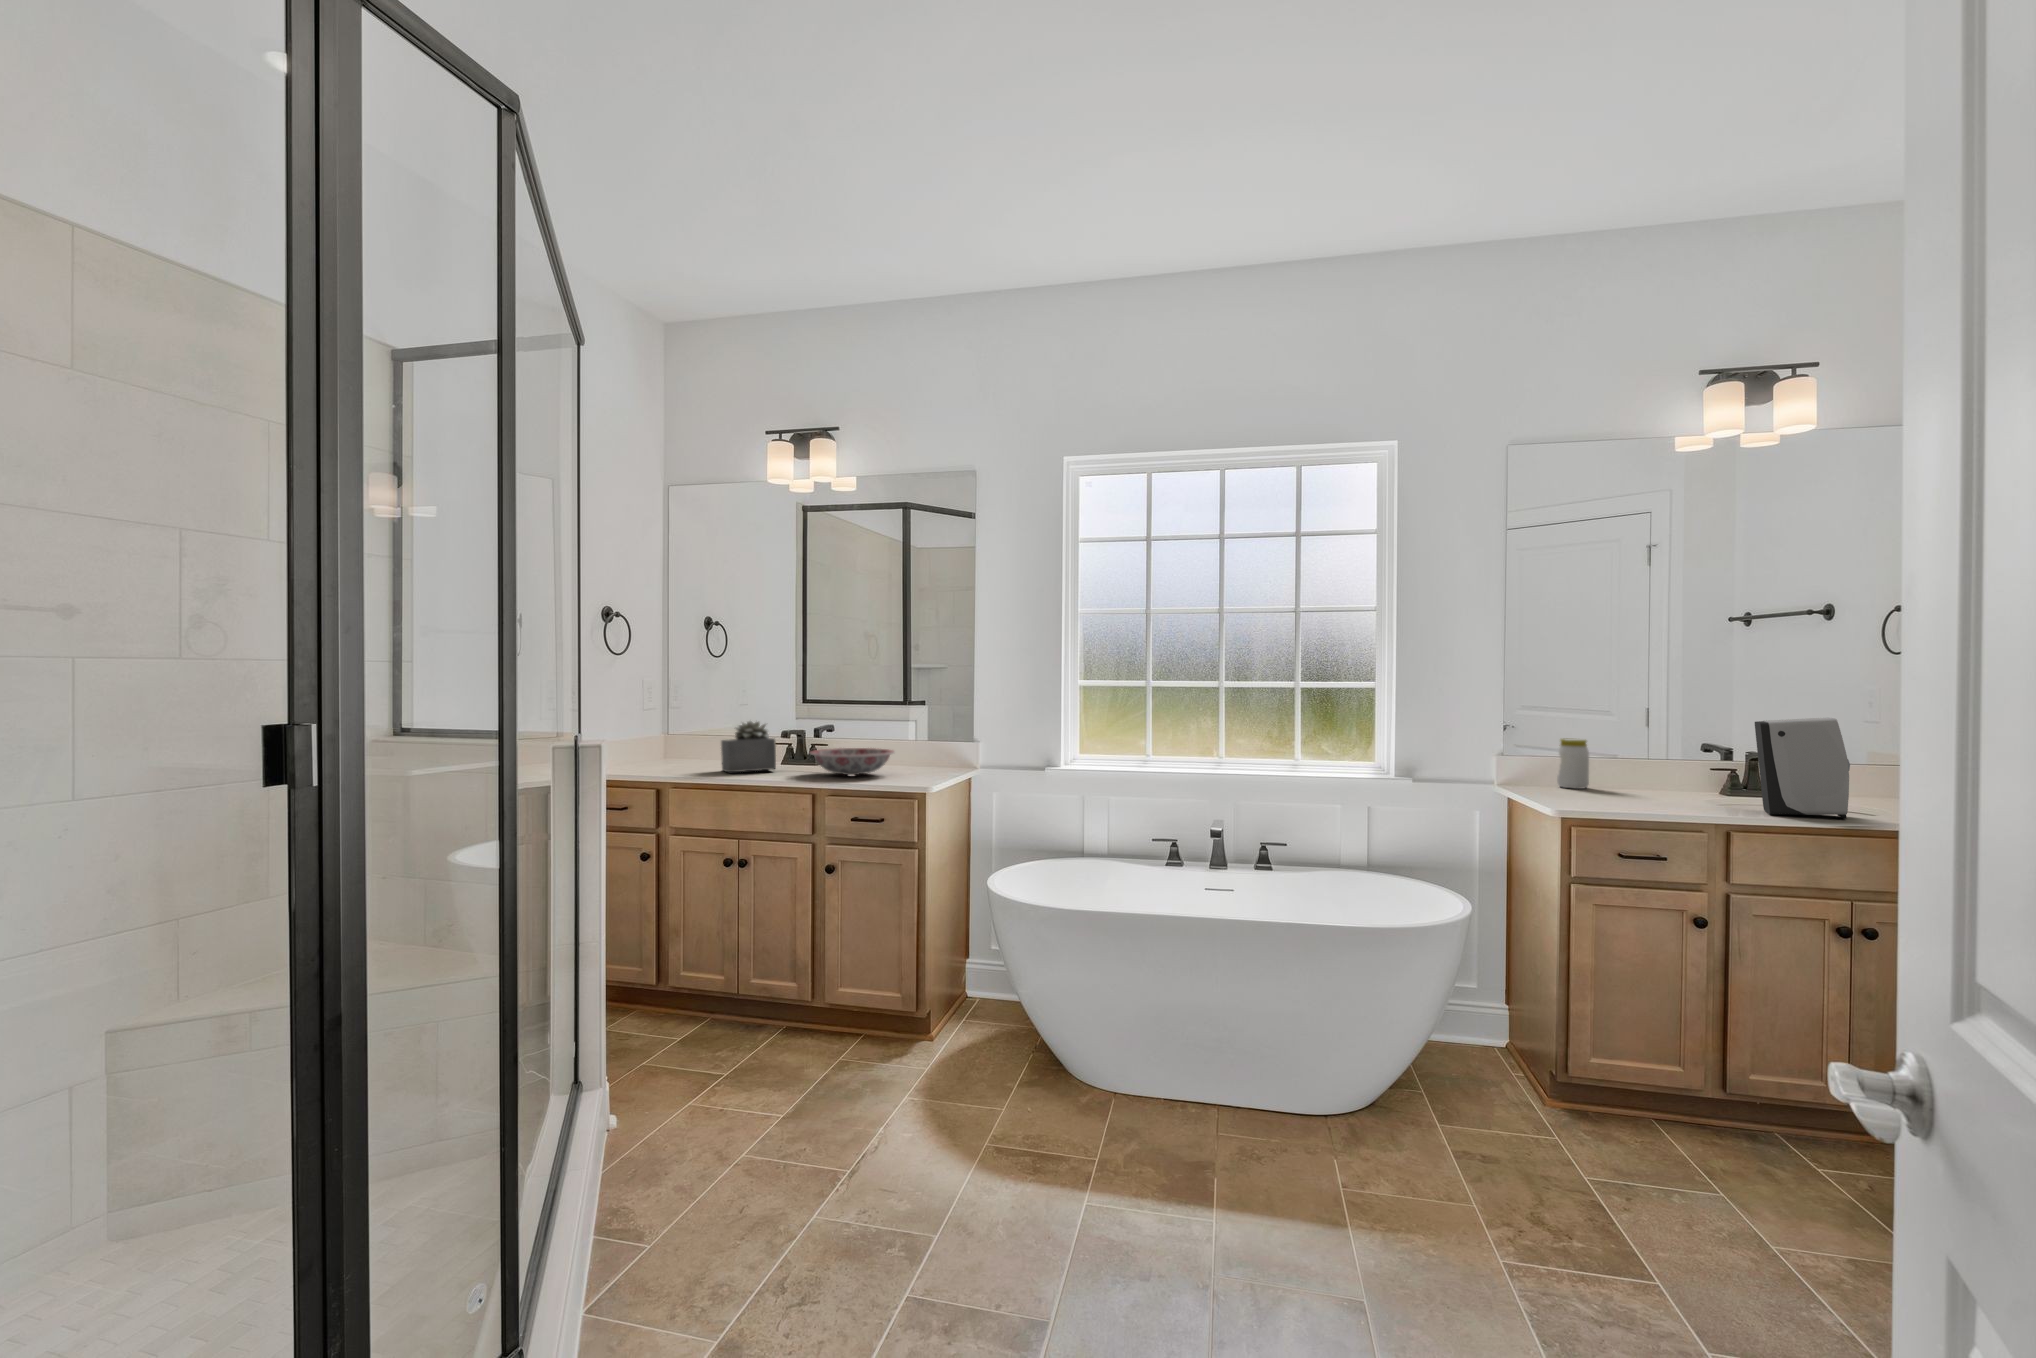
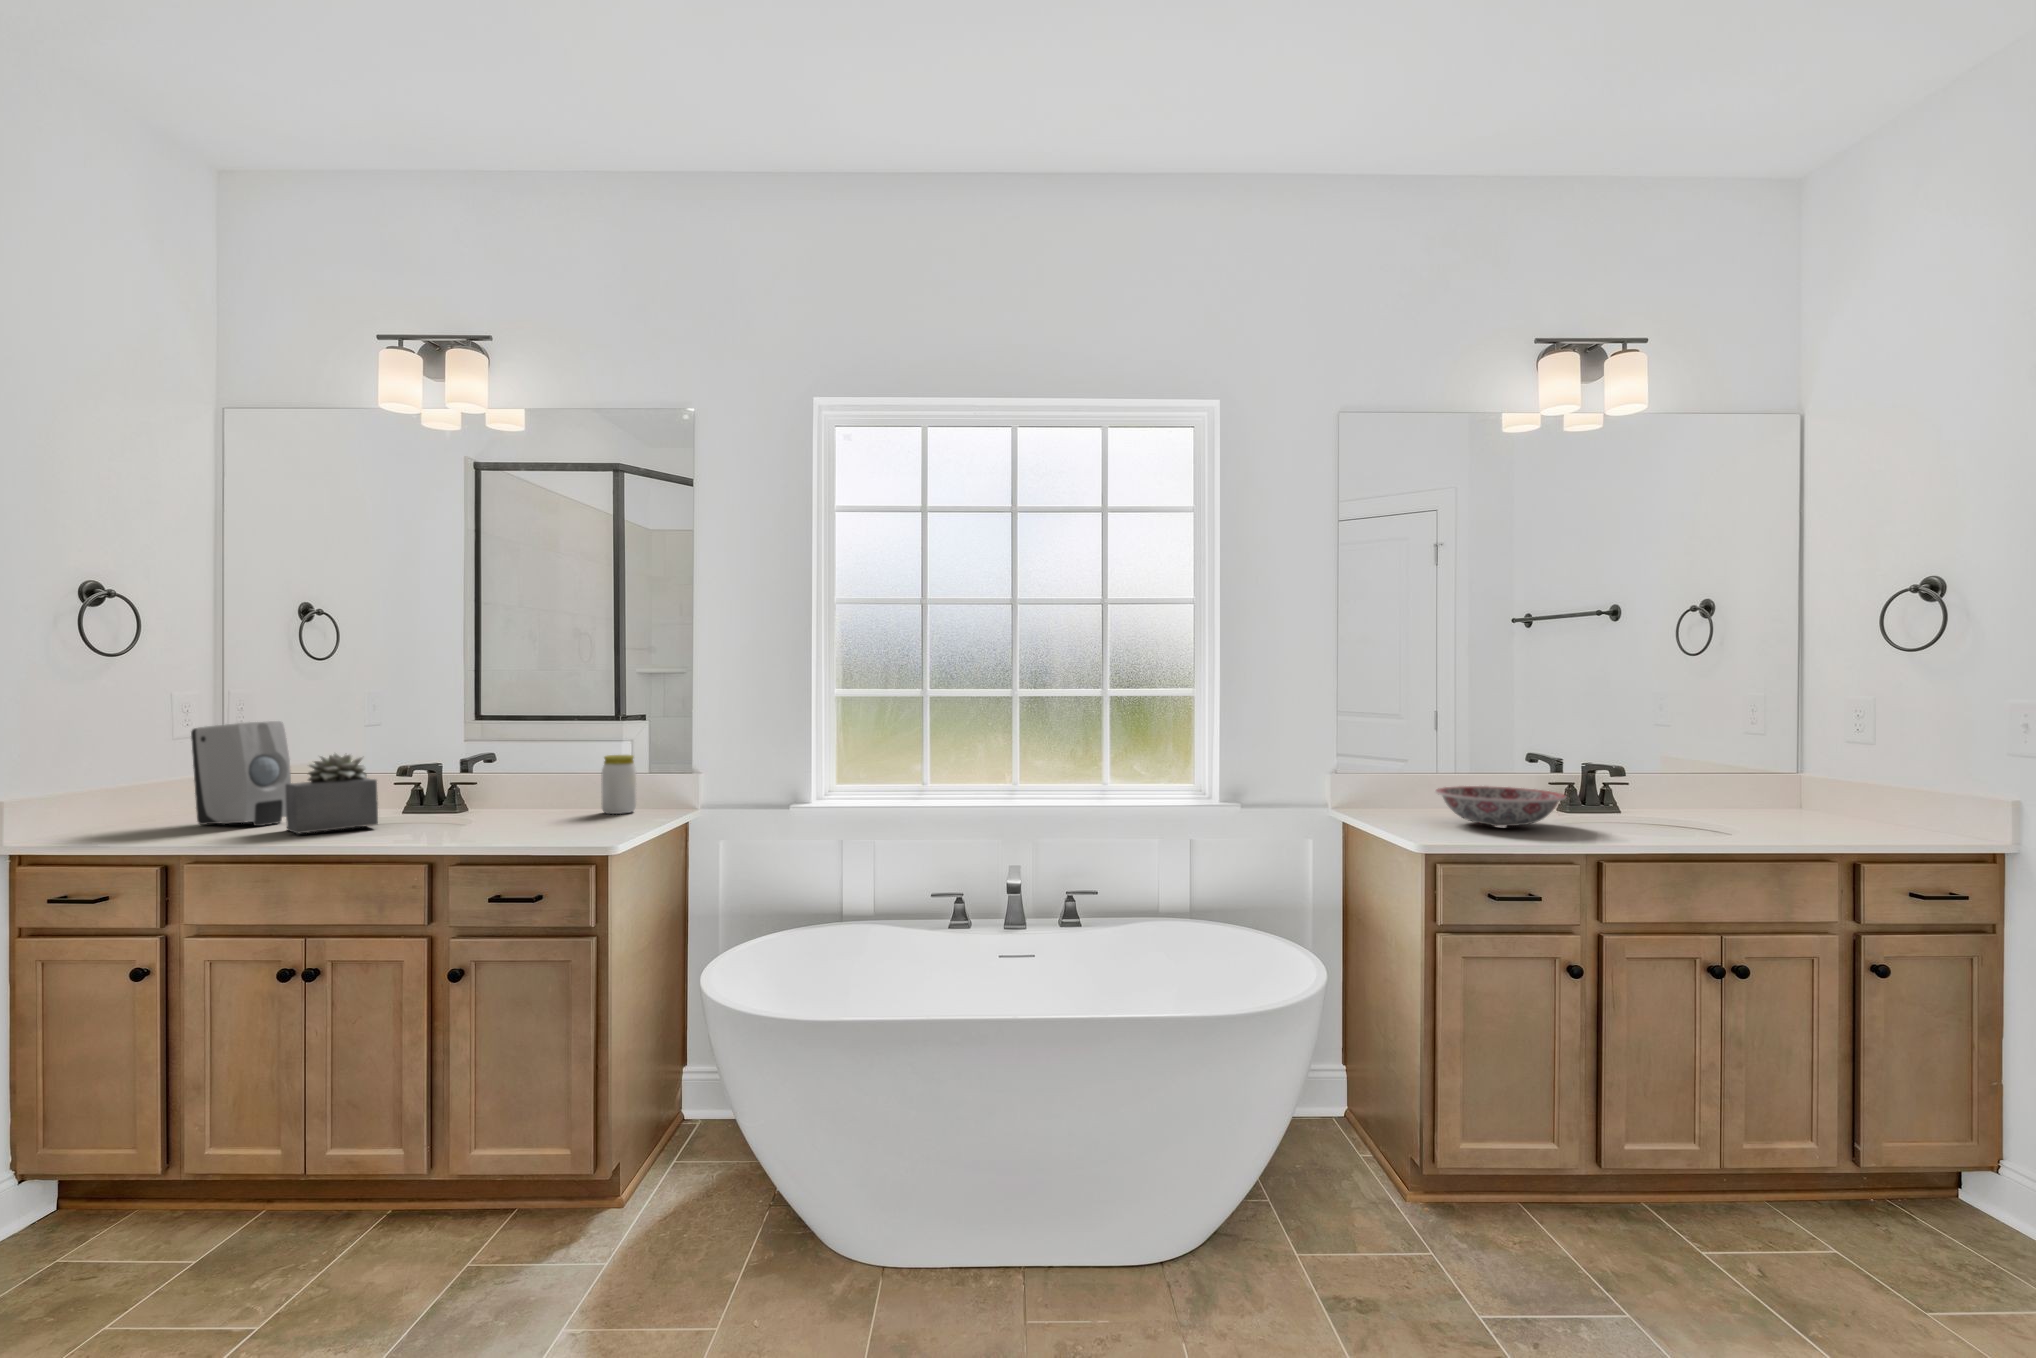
soap dispenser: present [1755,718,1850,819] -> present [191,721,291,826]
jar: present [1557,739,1589,789] -> present [601,755,636,814]
ceramic bowl: present [810,748,894,775] -> present [1435,786,1566,827]

